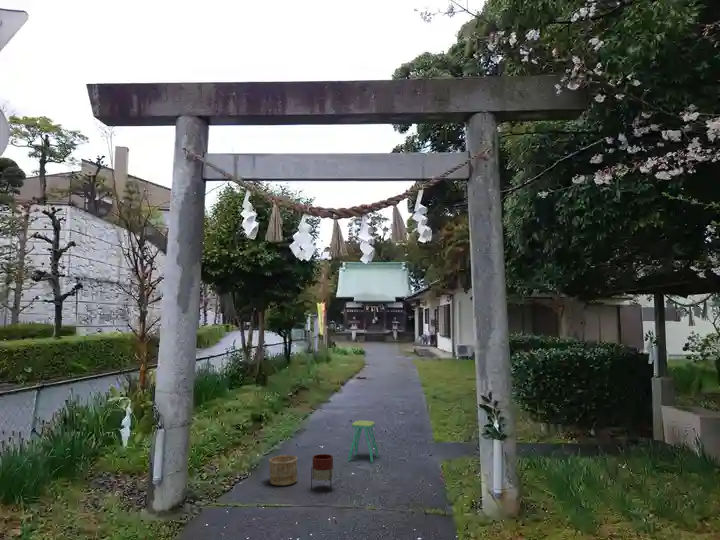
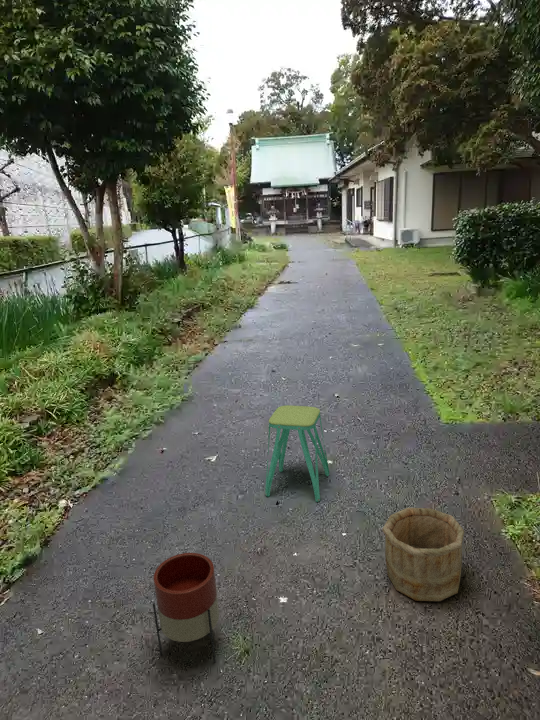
wooden bucket: present [269,455,298,485] -> present [382,508,464,601]

